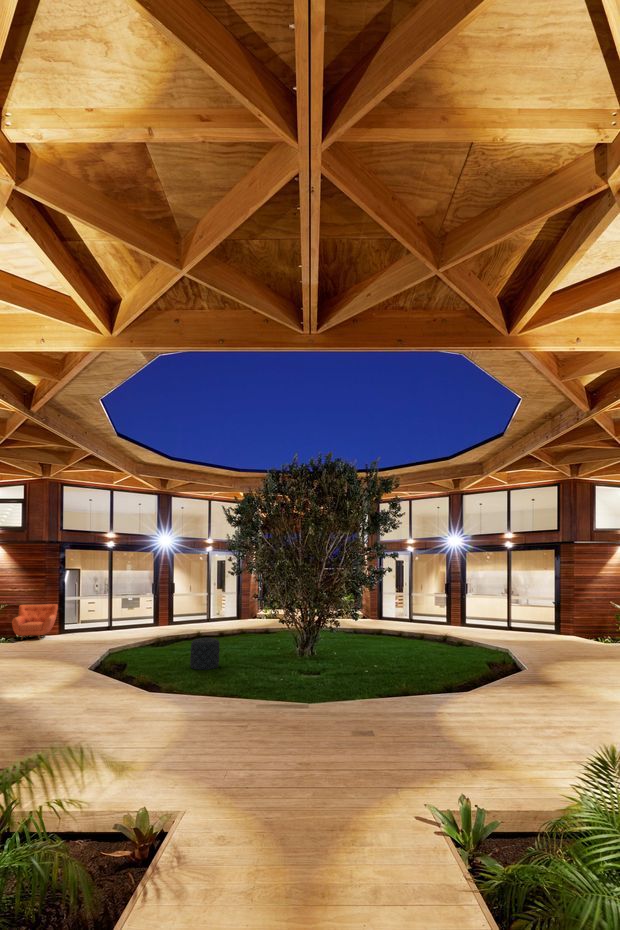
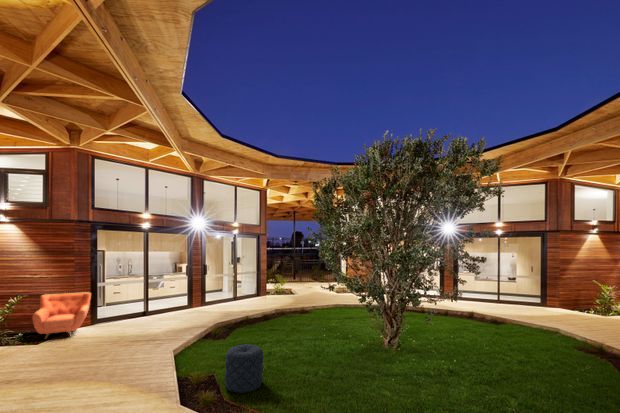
pouf: present [190,638,220,670] -> present [225,344,264,393]

